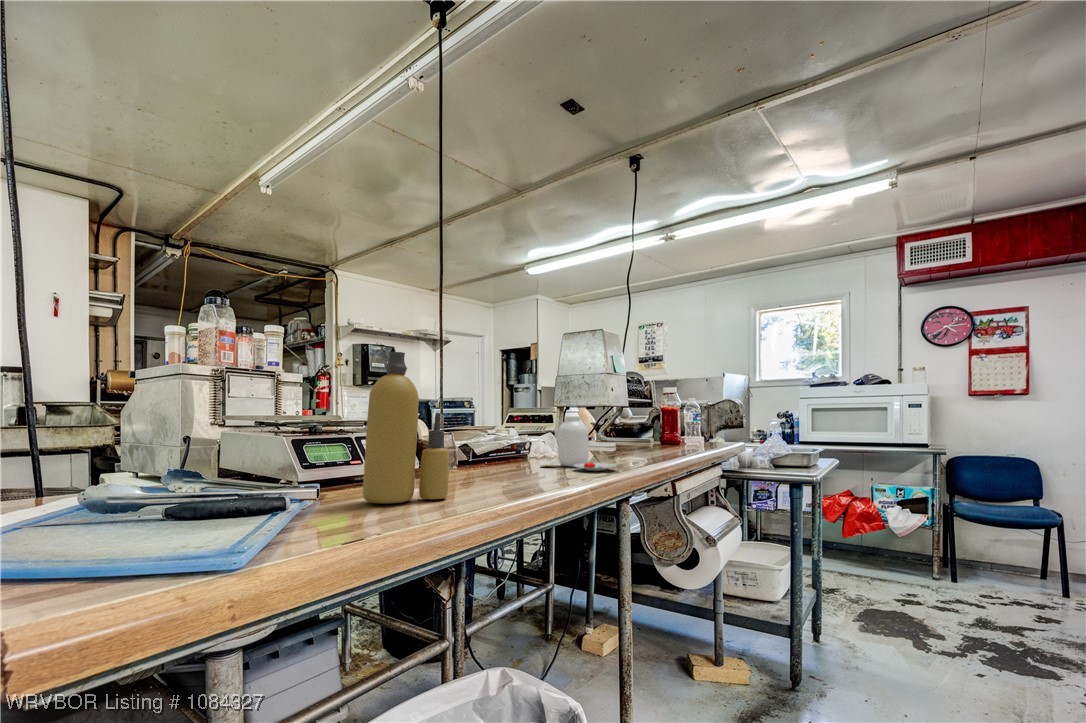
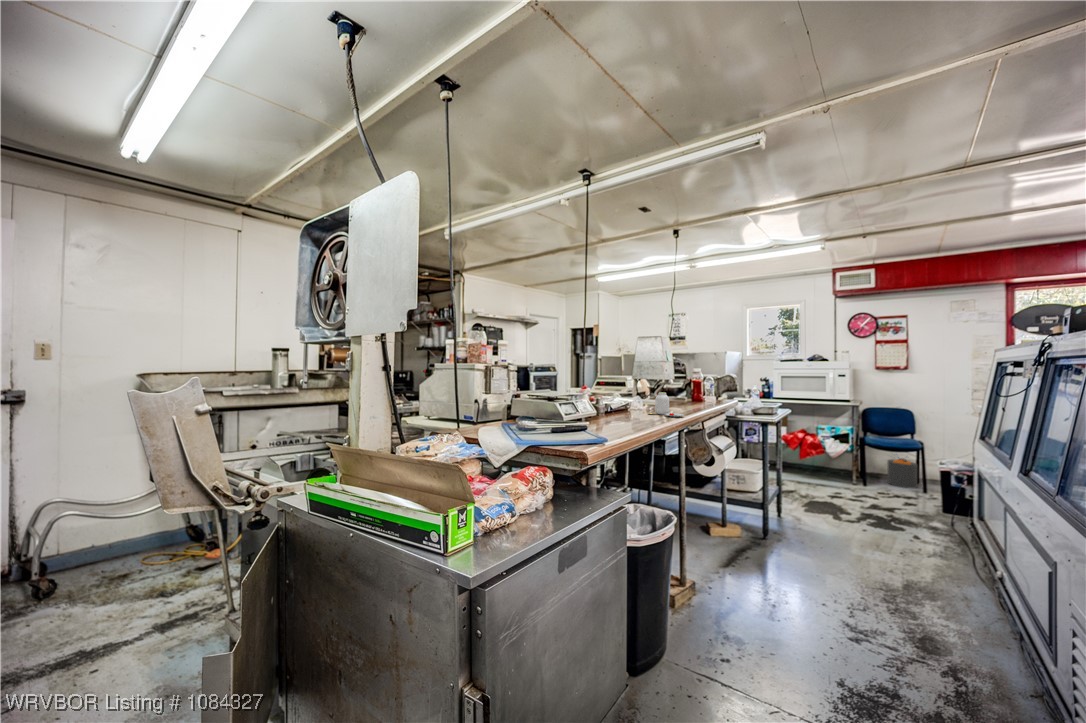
bottle: present [363,352,449,504] -> none [609,376,635,427]
trash can: none [977,520,1033,582] -> present [887,457,917,488]

